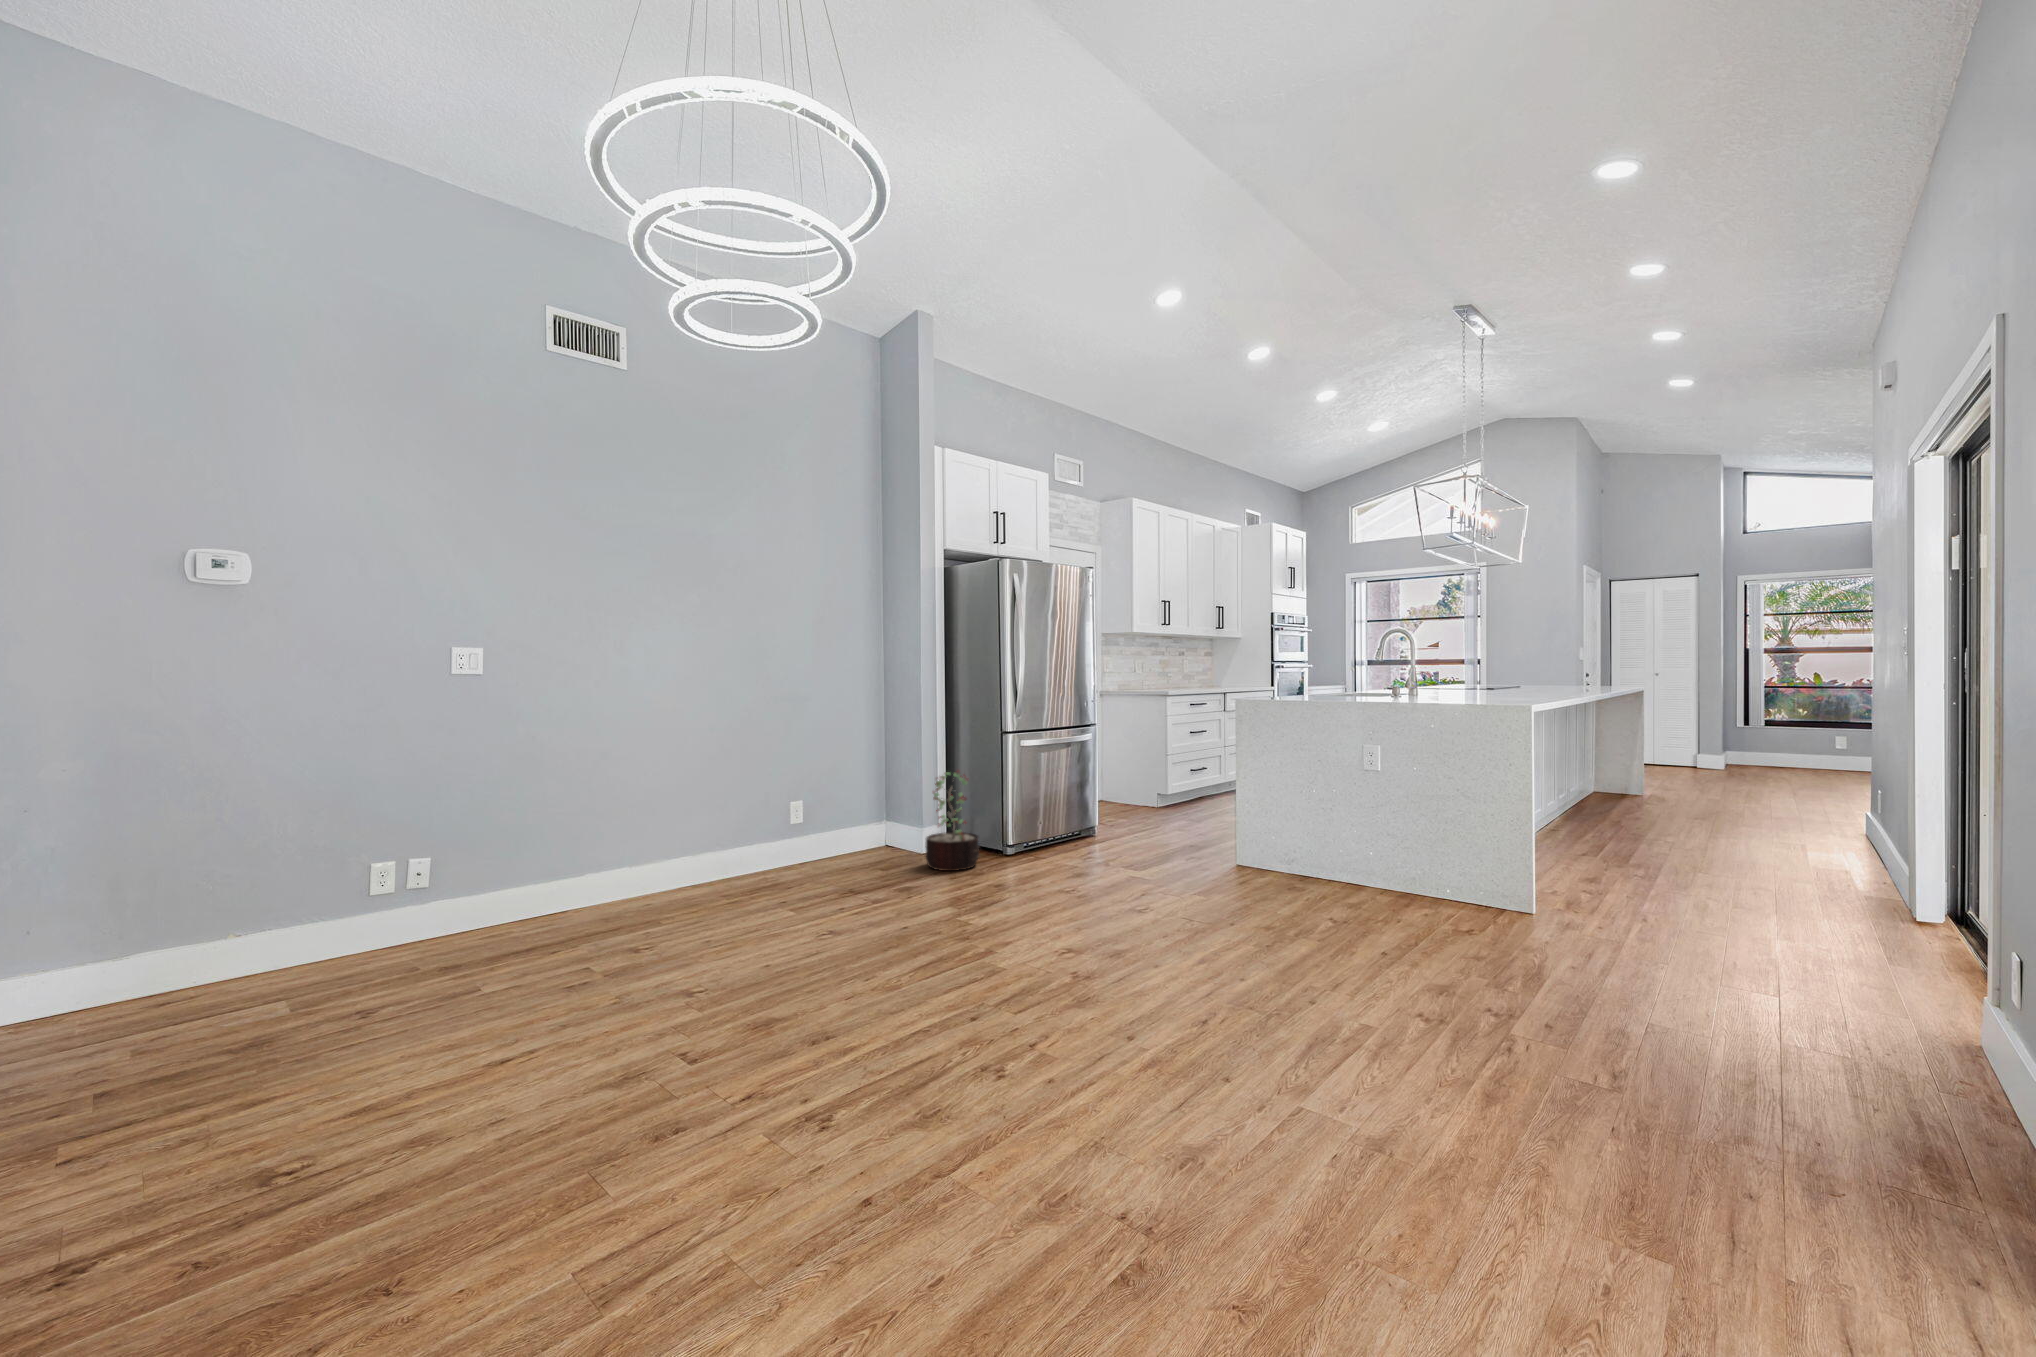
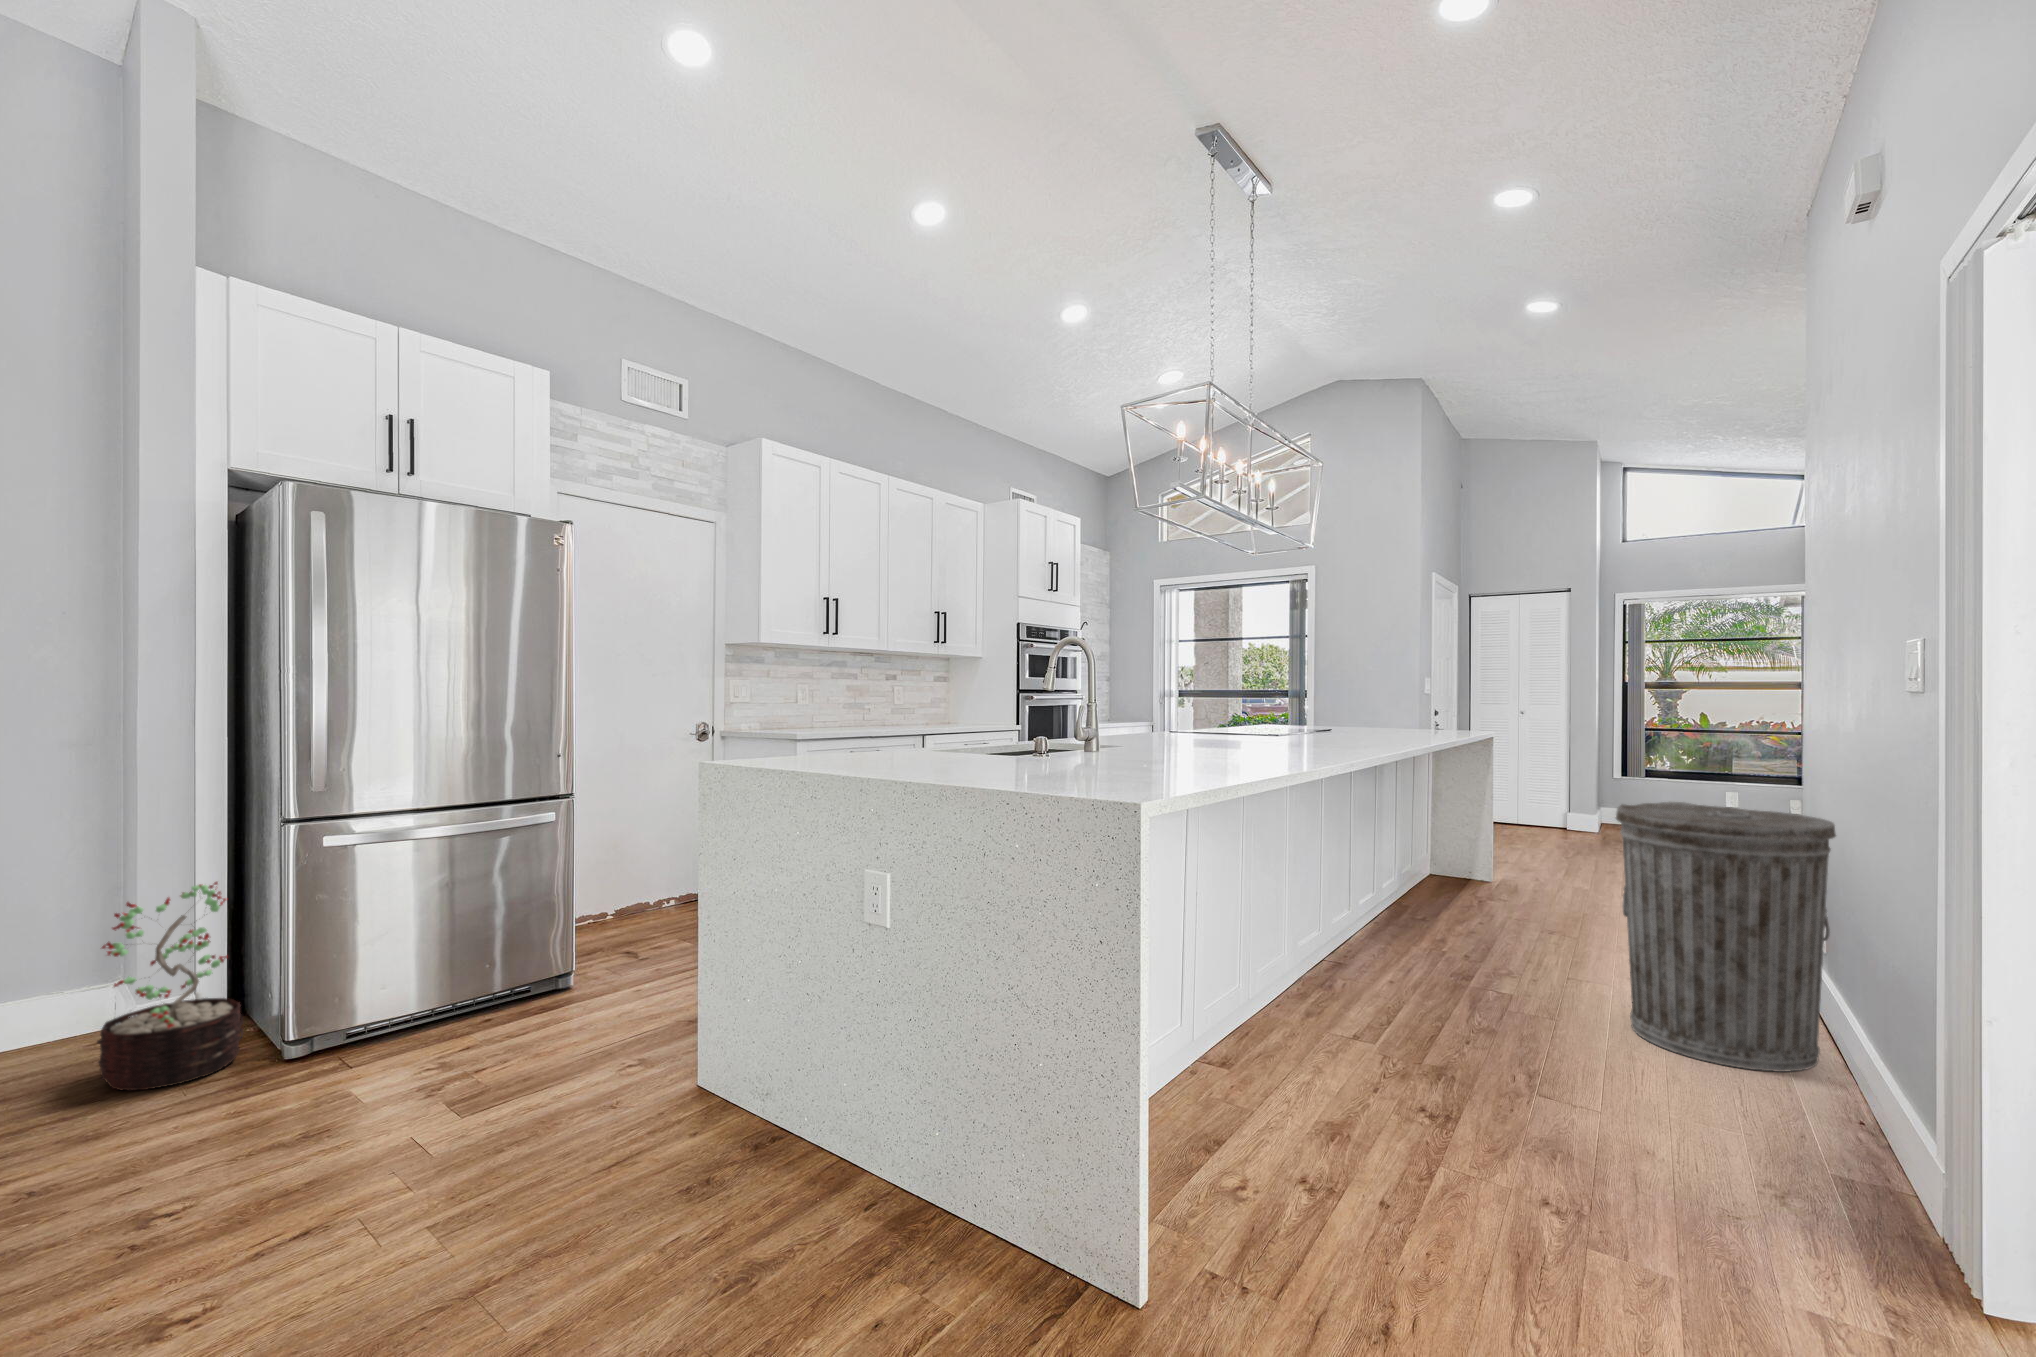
trash can: none [1743,721,1879,867] -> present [1616,802,1836,1072]

